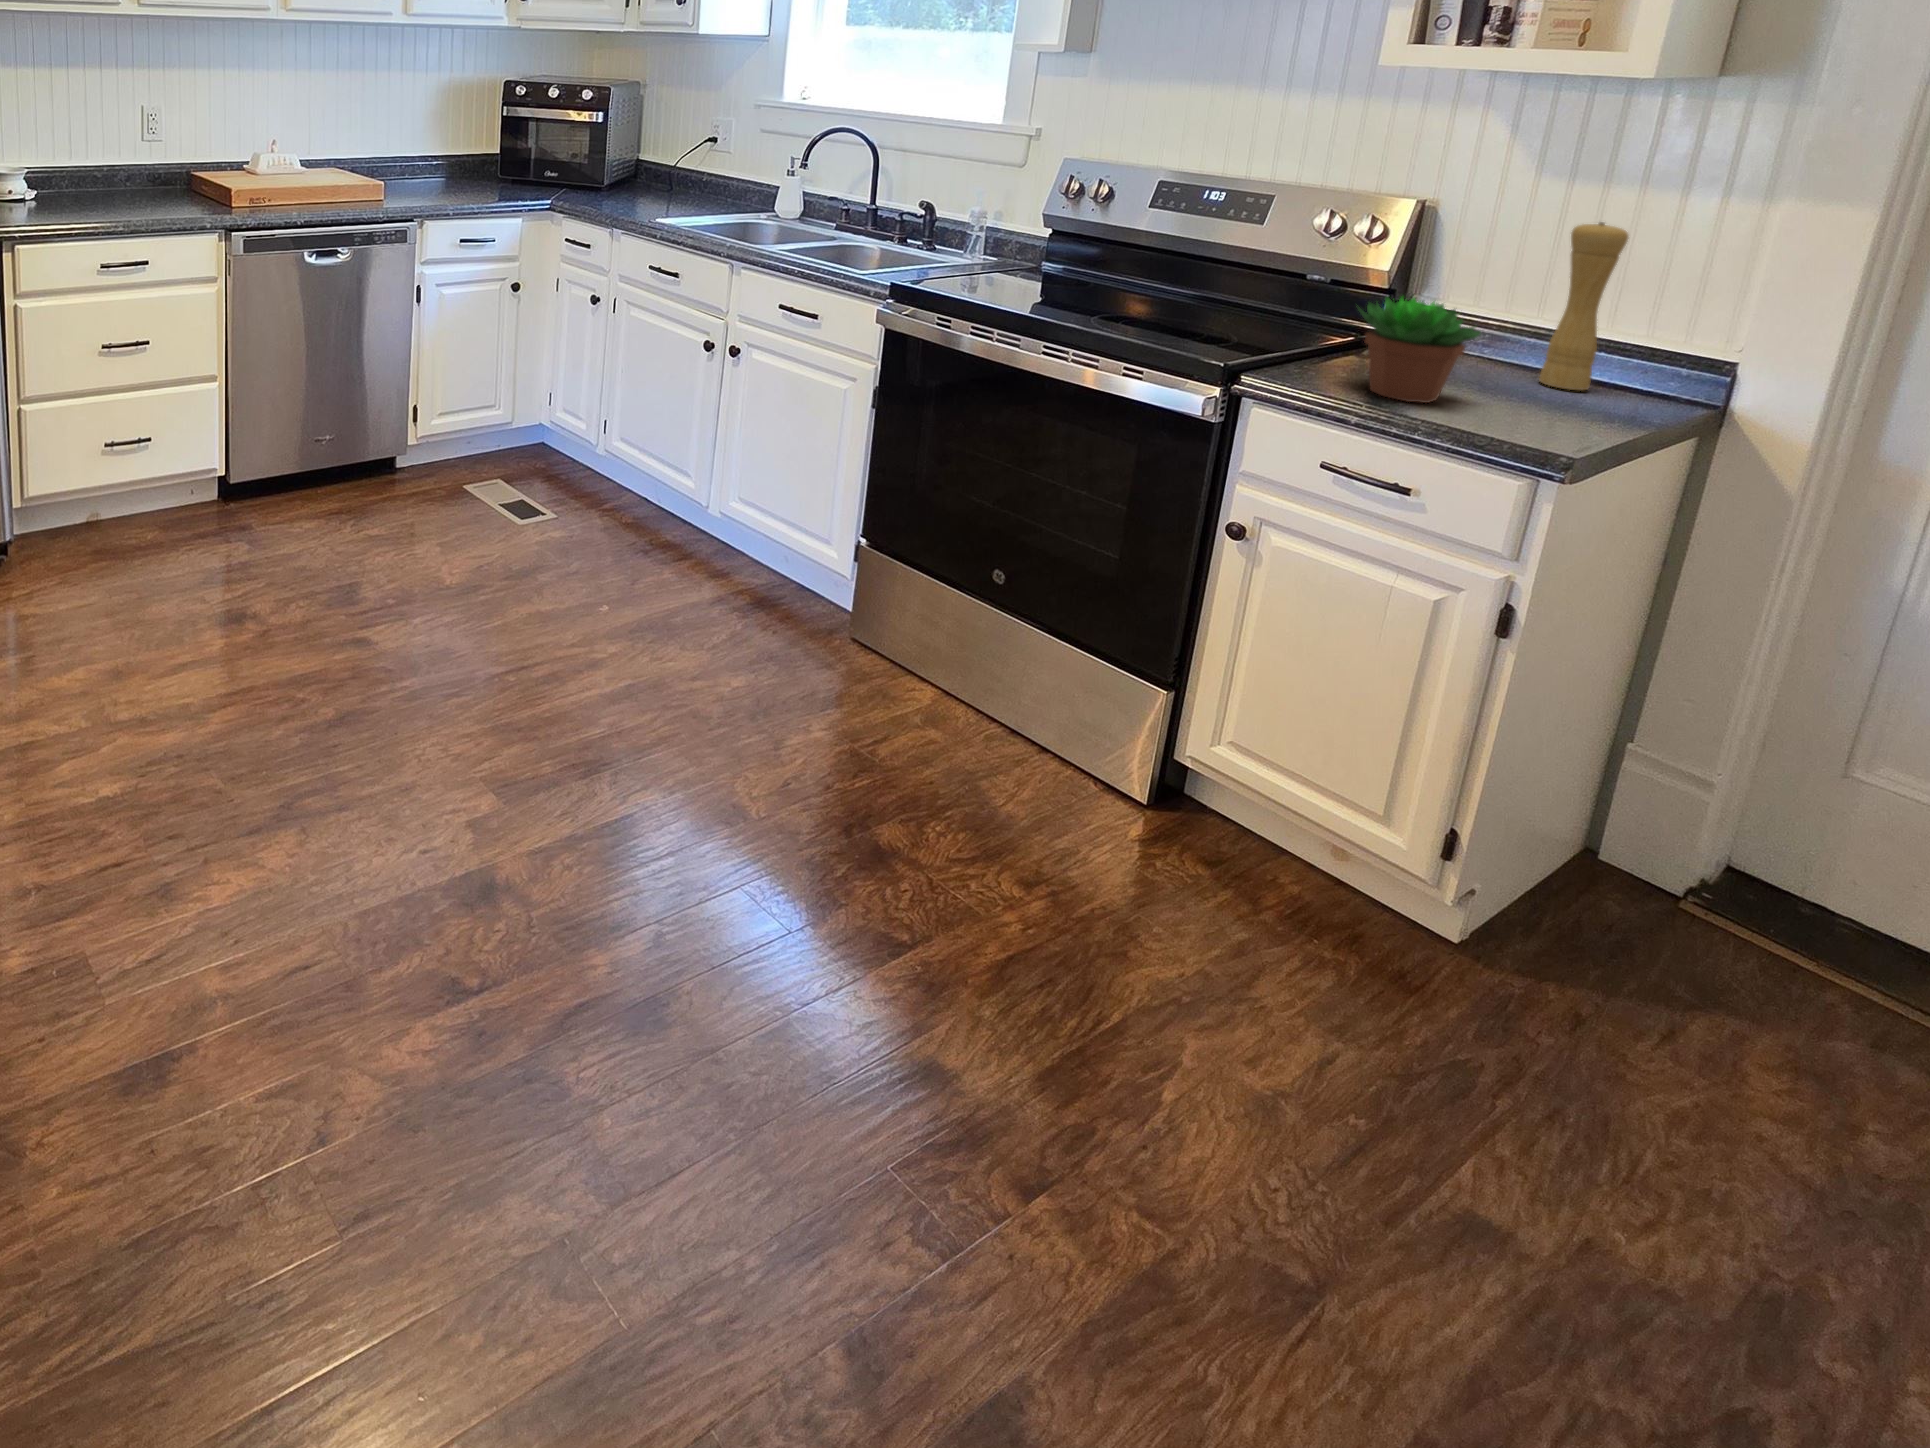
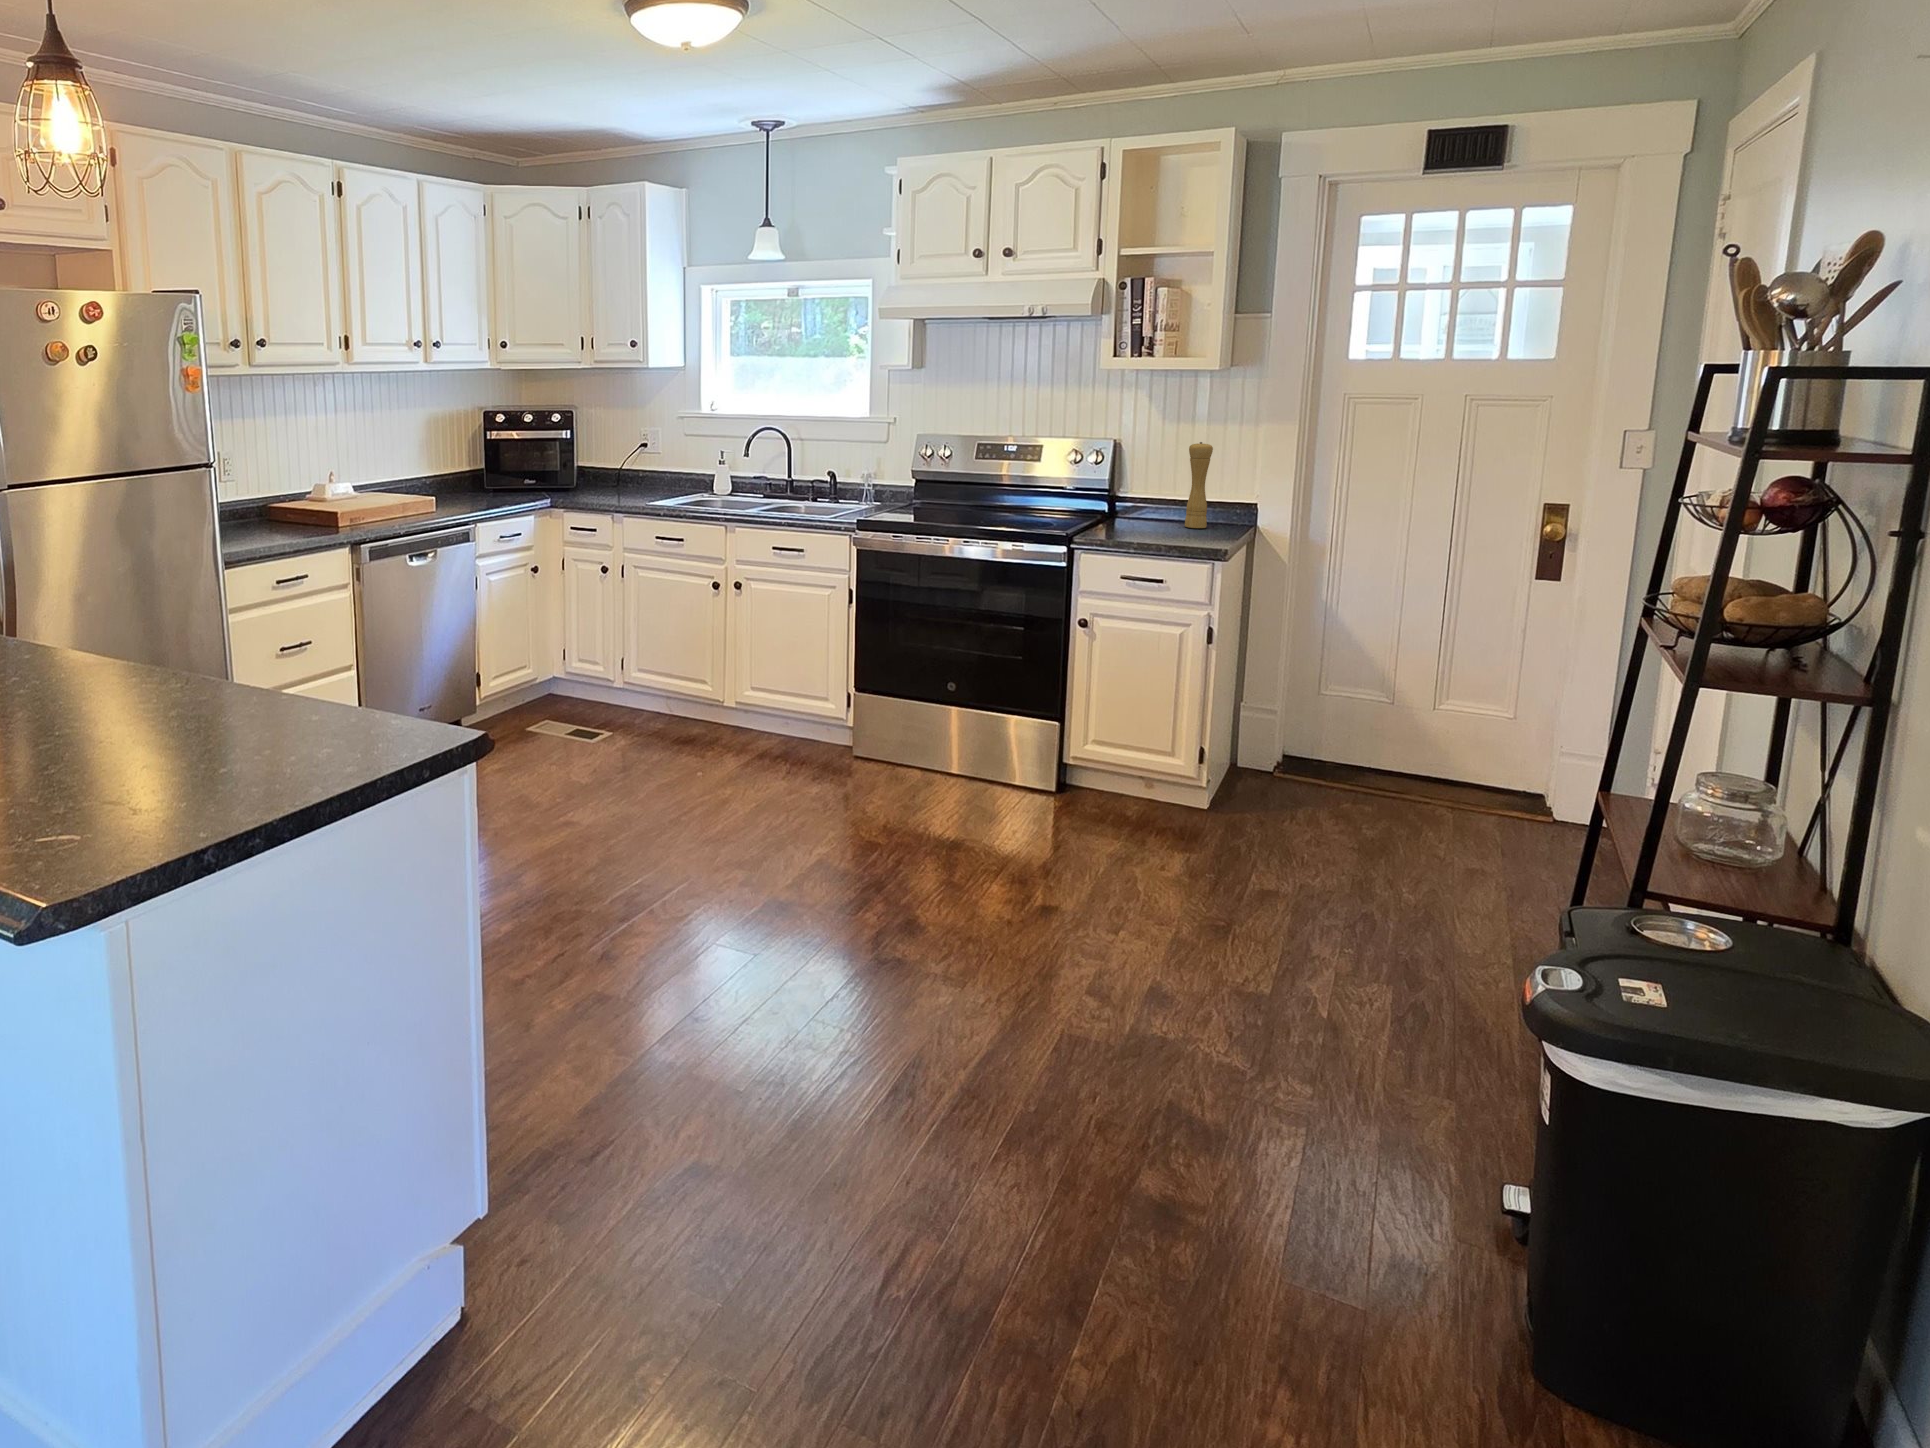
succulent plant: present [1359,297,1480,403] -> none [1118,486,1171,541]

